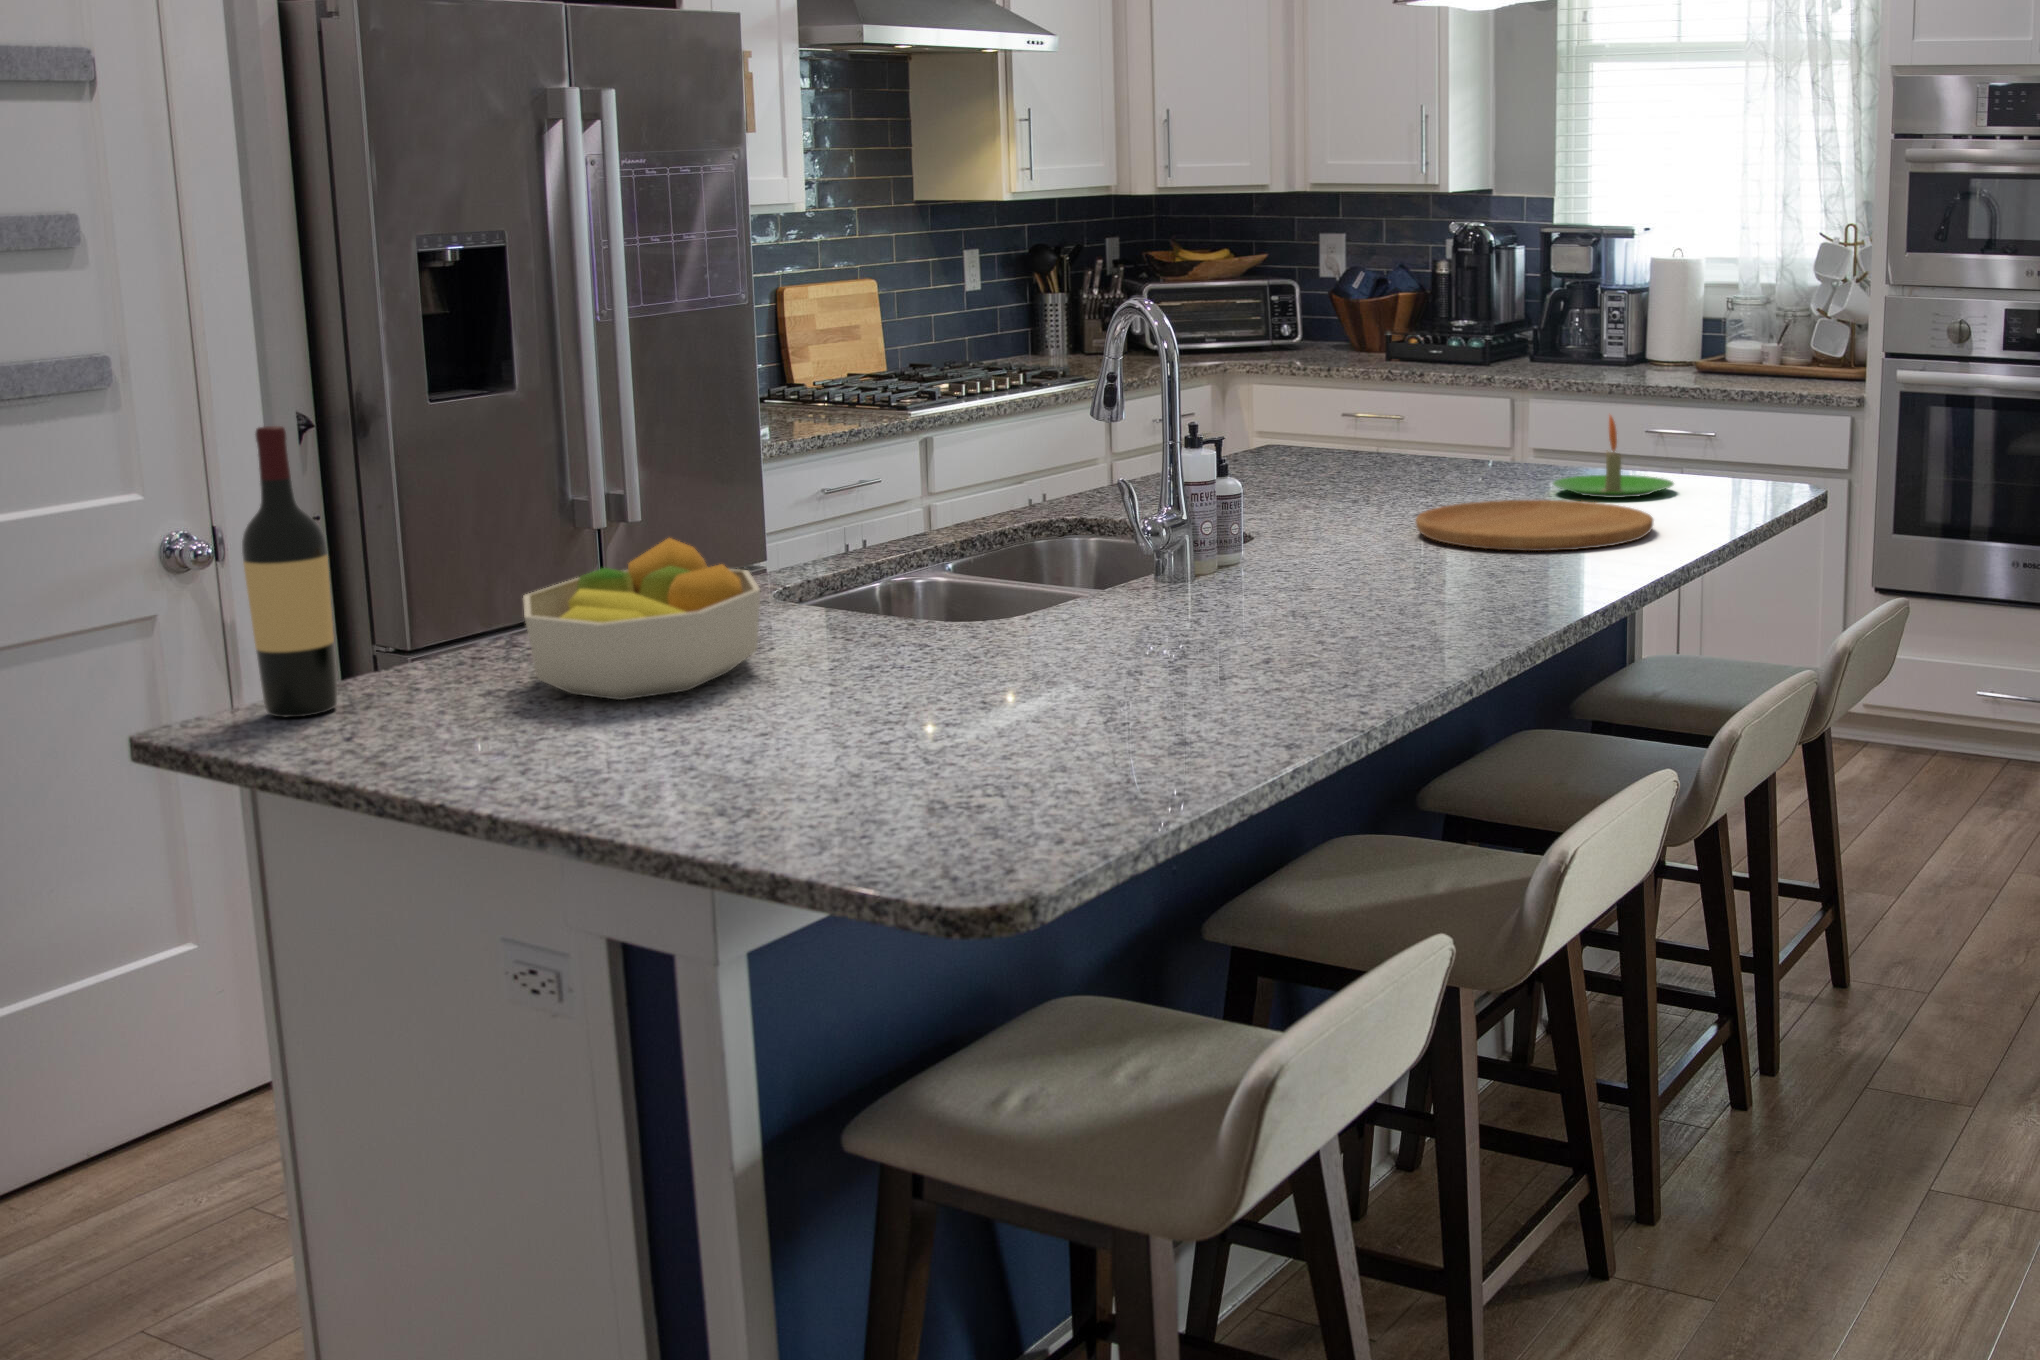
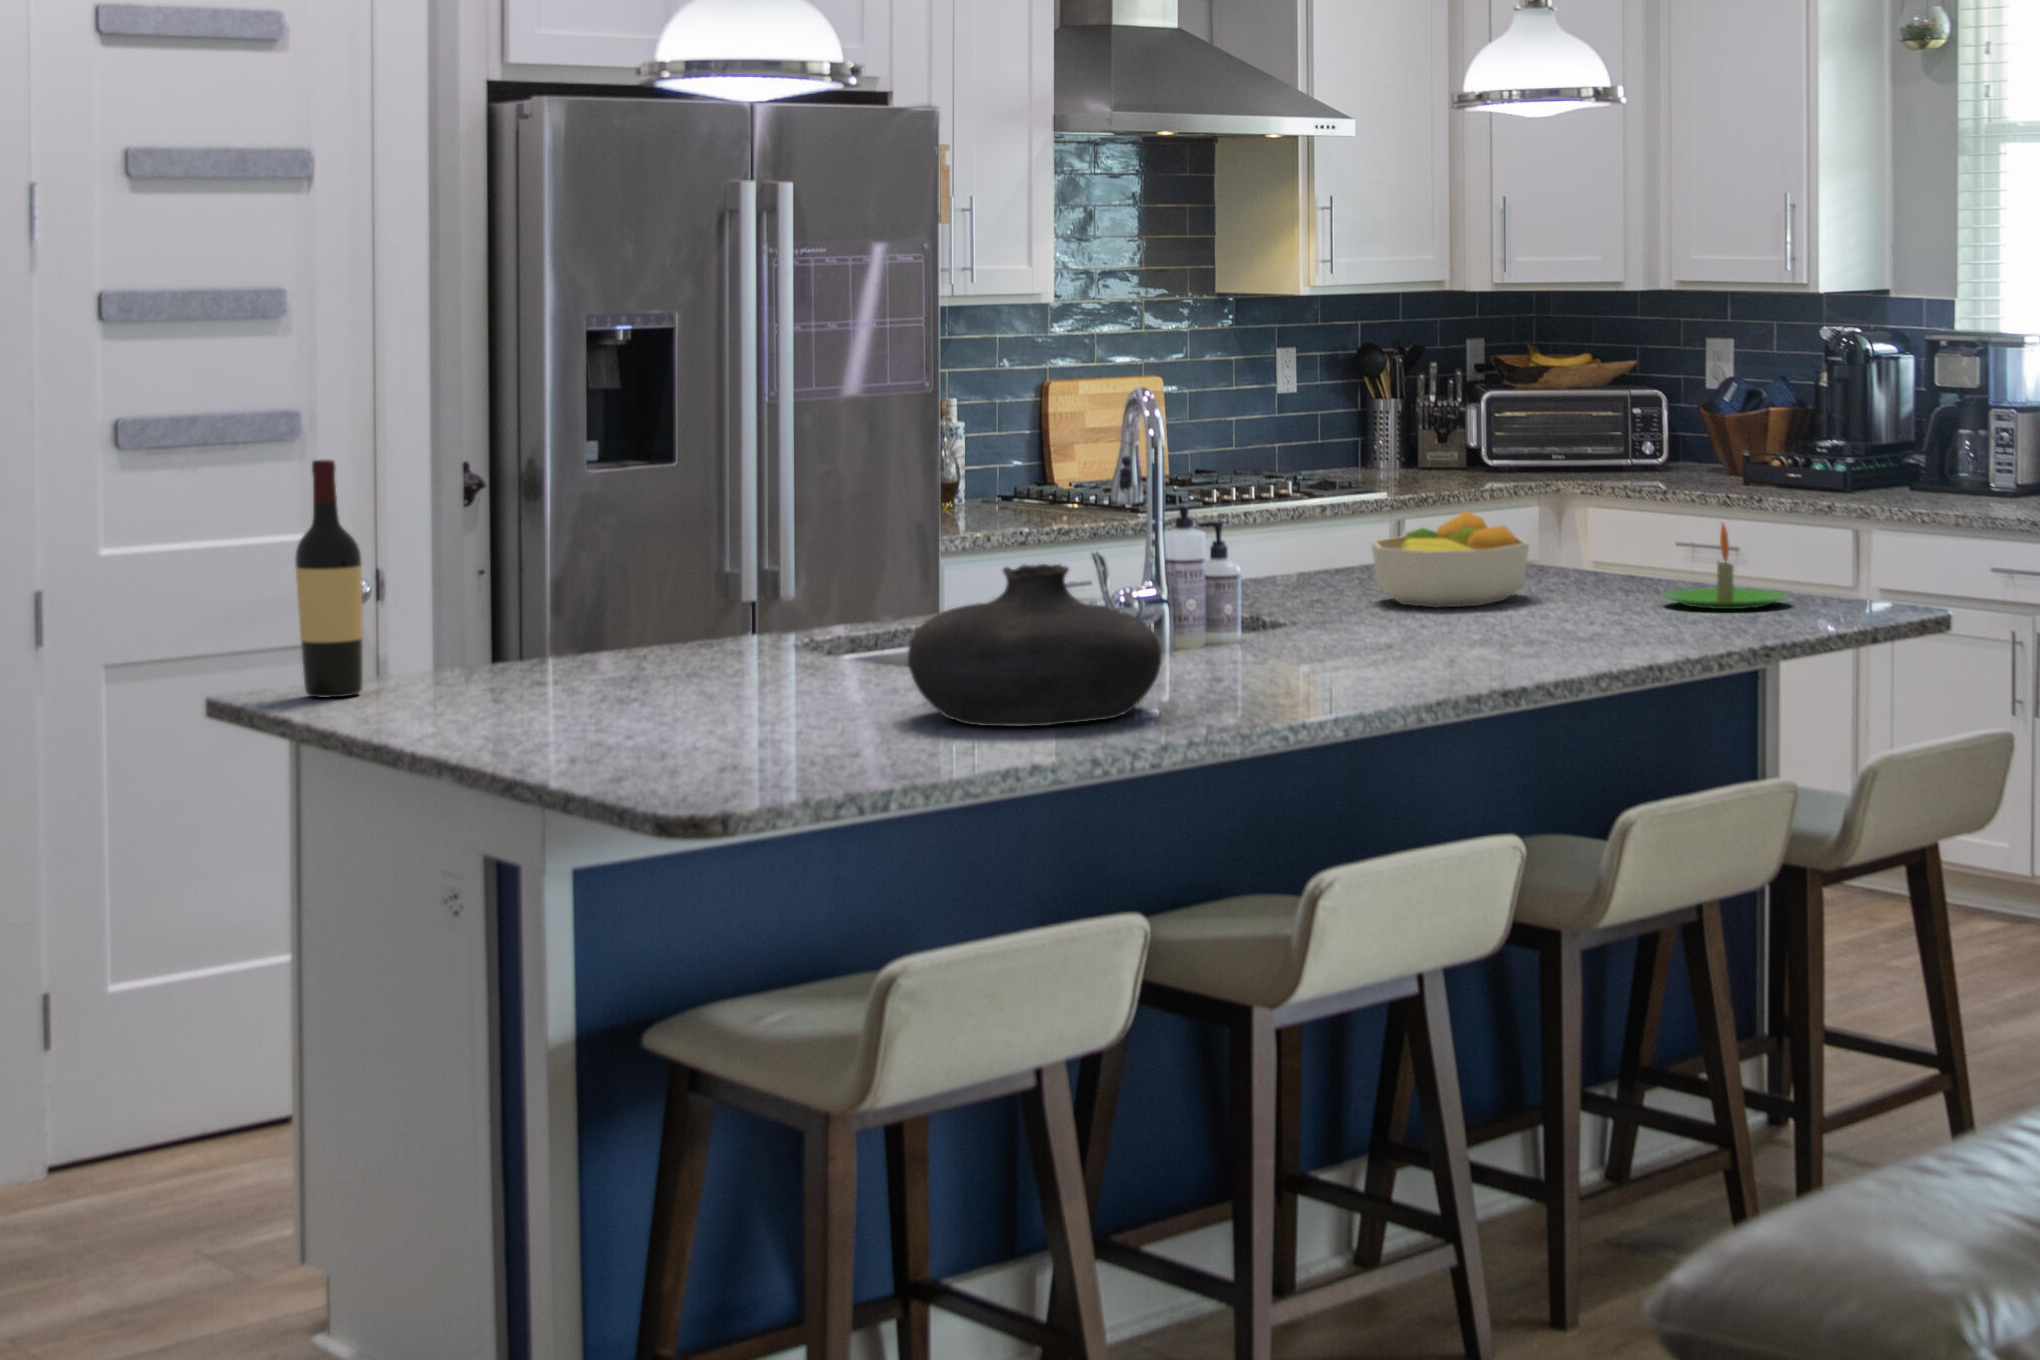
cutting board: present [1416,500,1653,551] -> none [1444,602,1685,643]
vase: none [1072,519,1362,716] -> present [908,564,1162,727]
fruit bowl: present [523,538,760,700] -> present [1372,511,1529,607]

